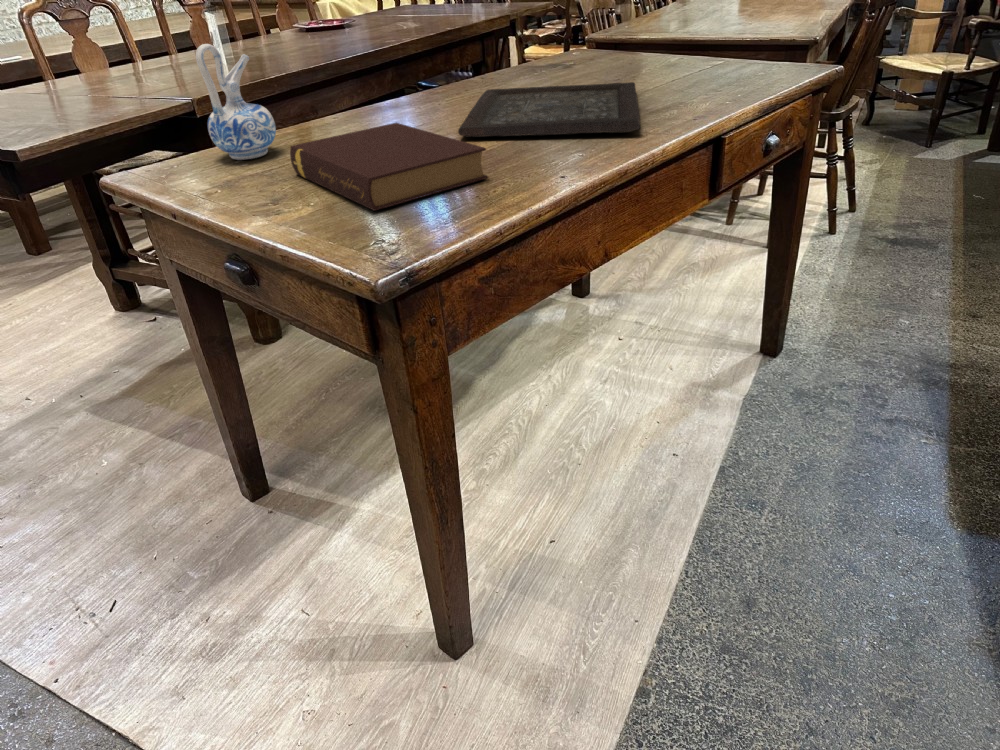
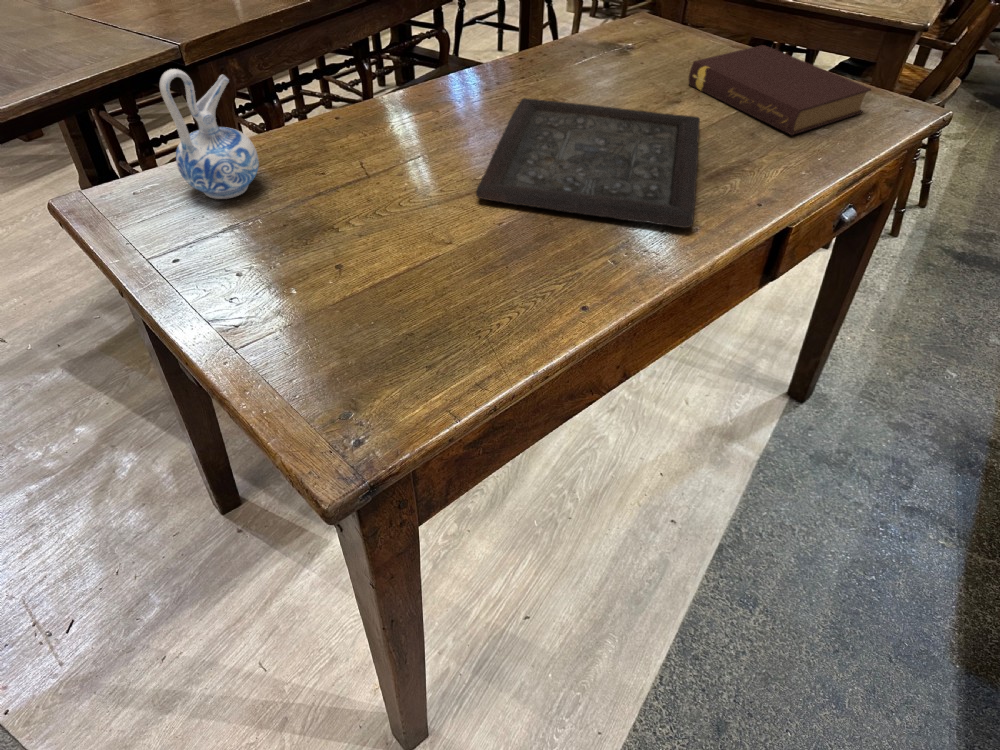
book: present [290,123,488,211] -> present [689,45,871,135]

